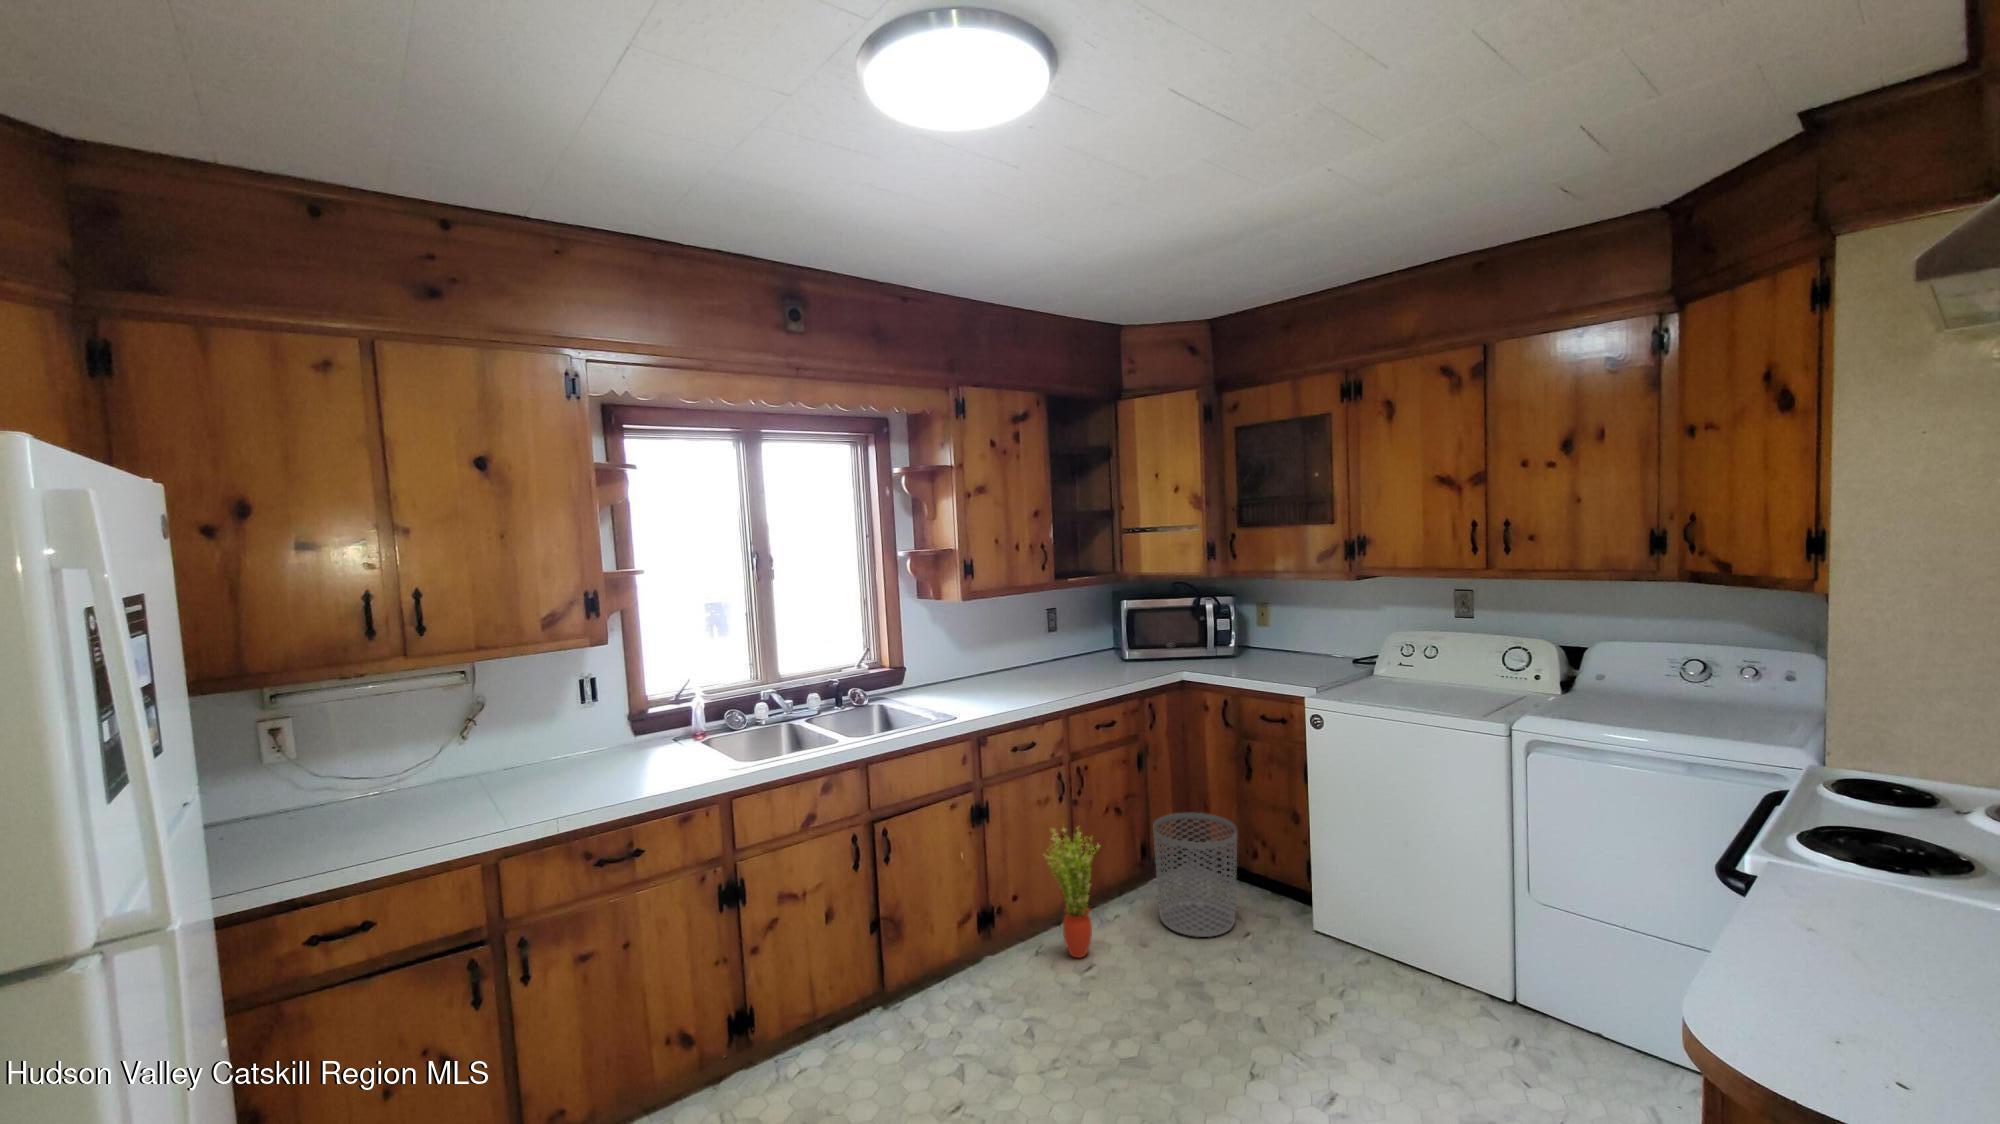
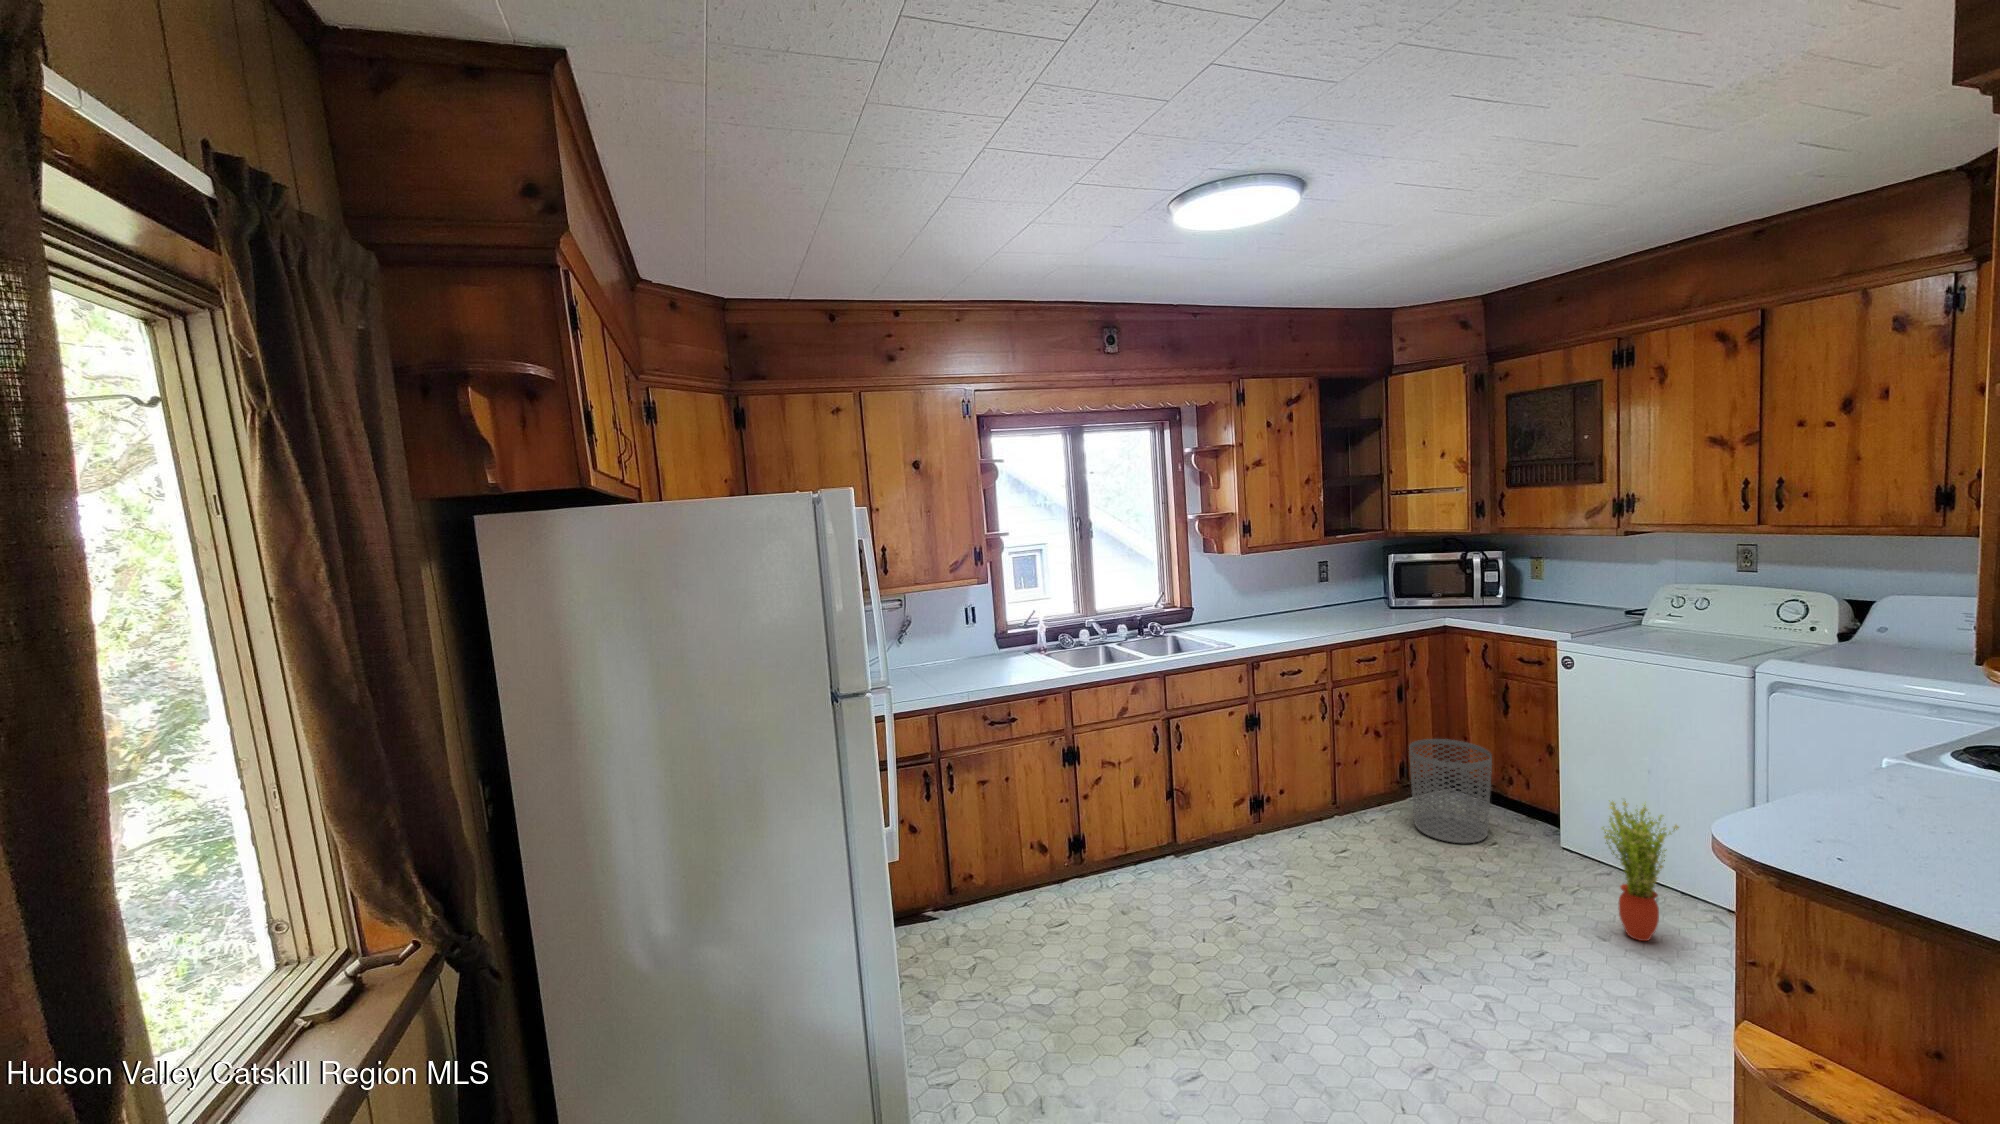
potted plant: present [1045,828,1100,958] -> present [1602,801,1679,941]

